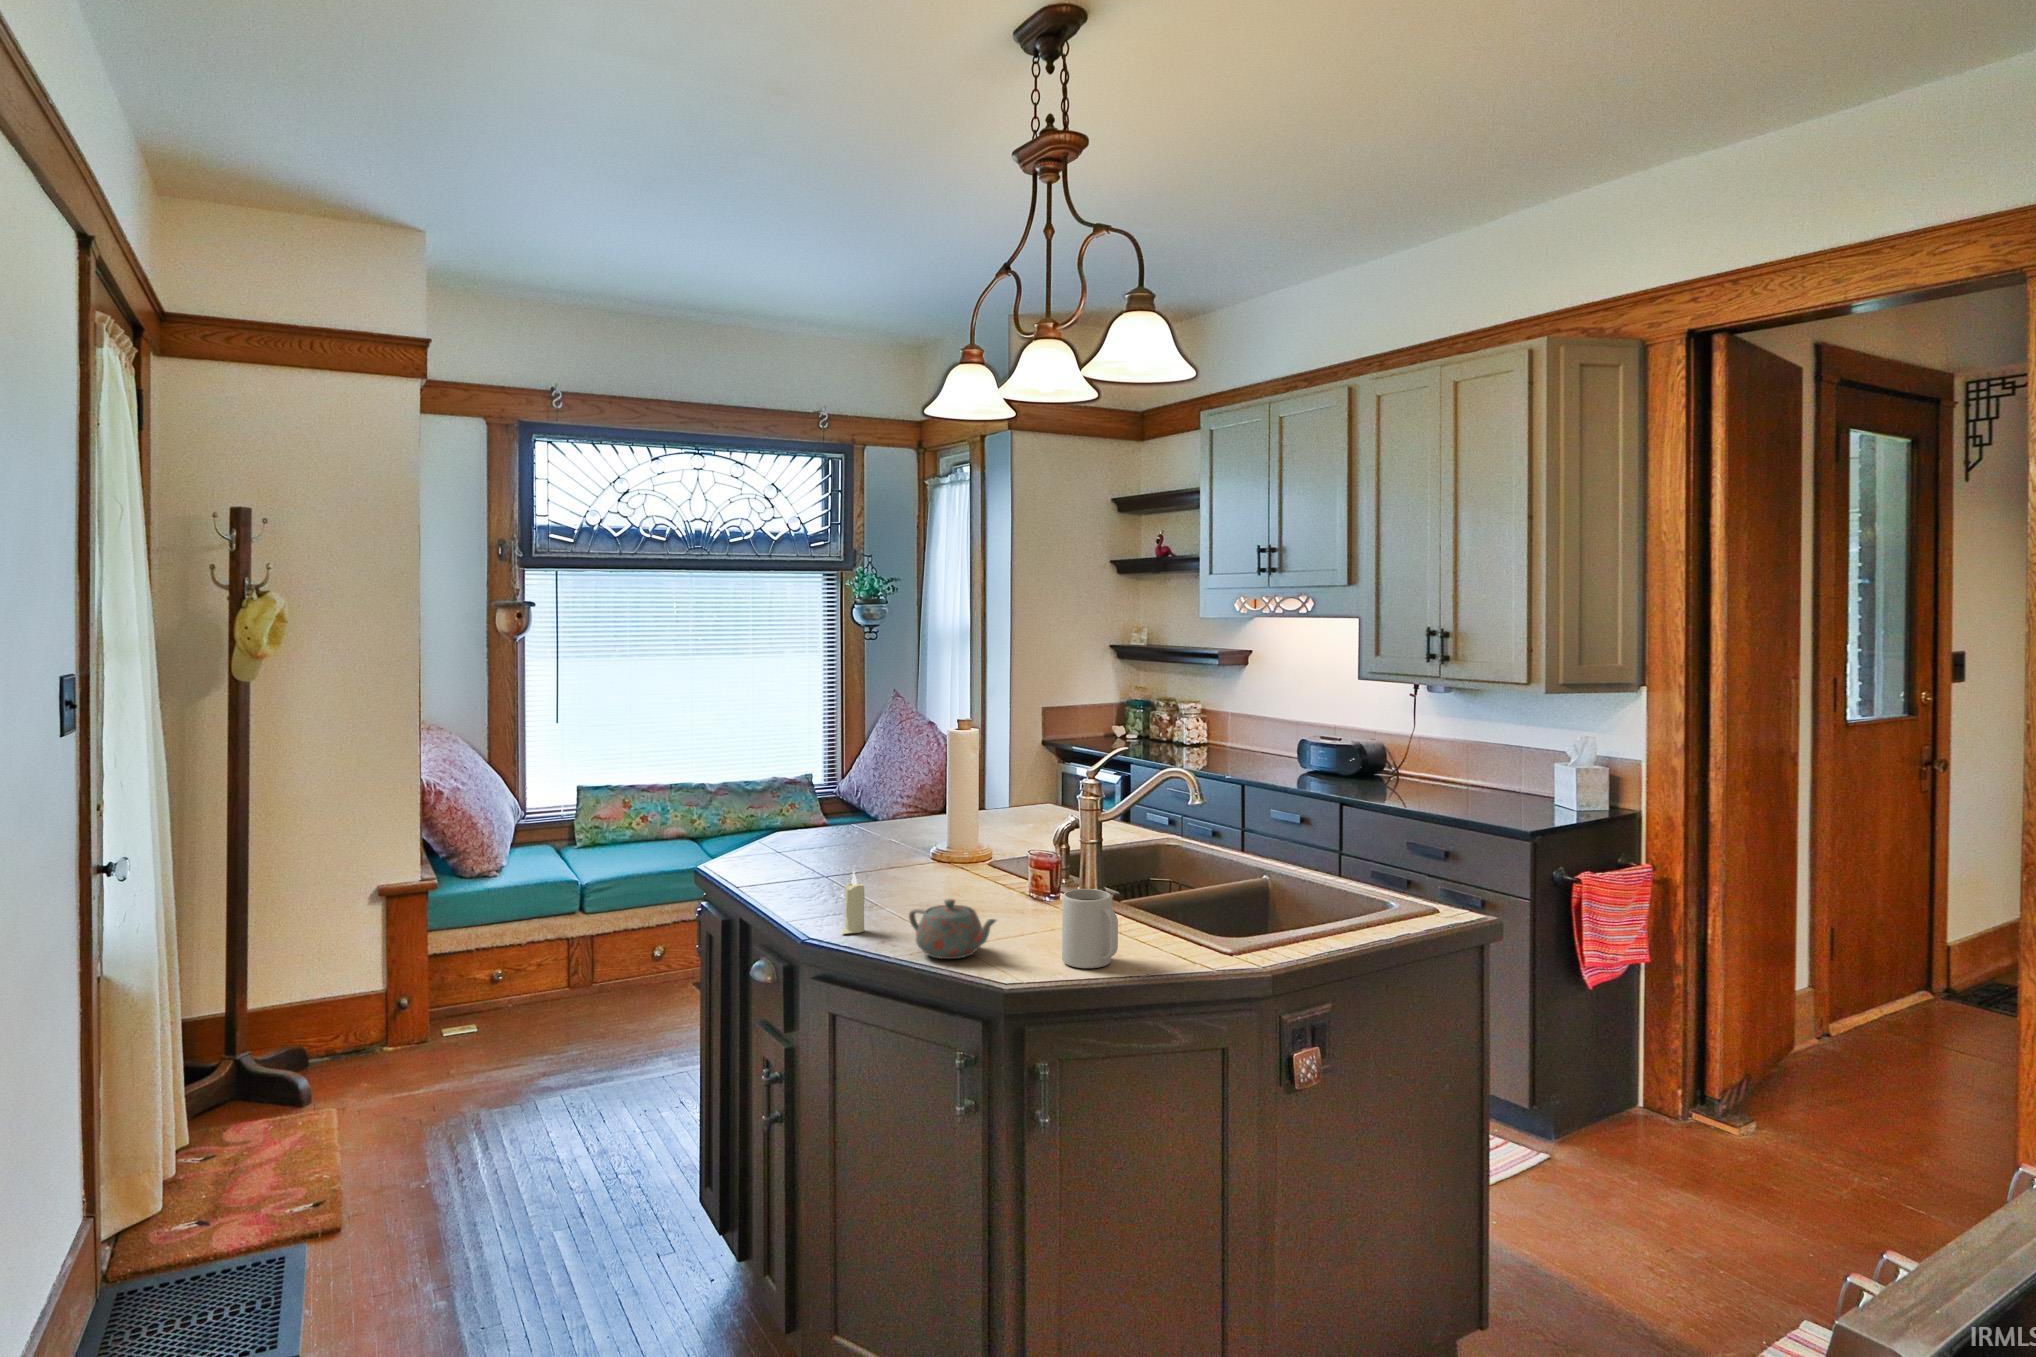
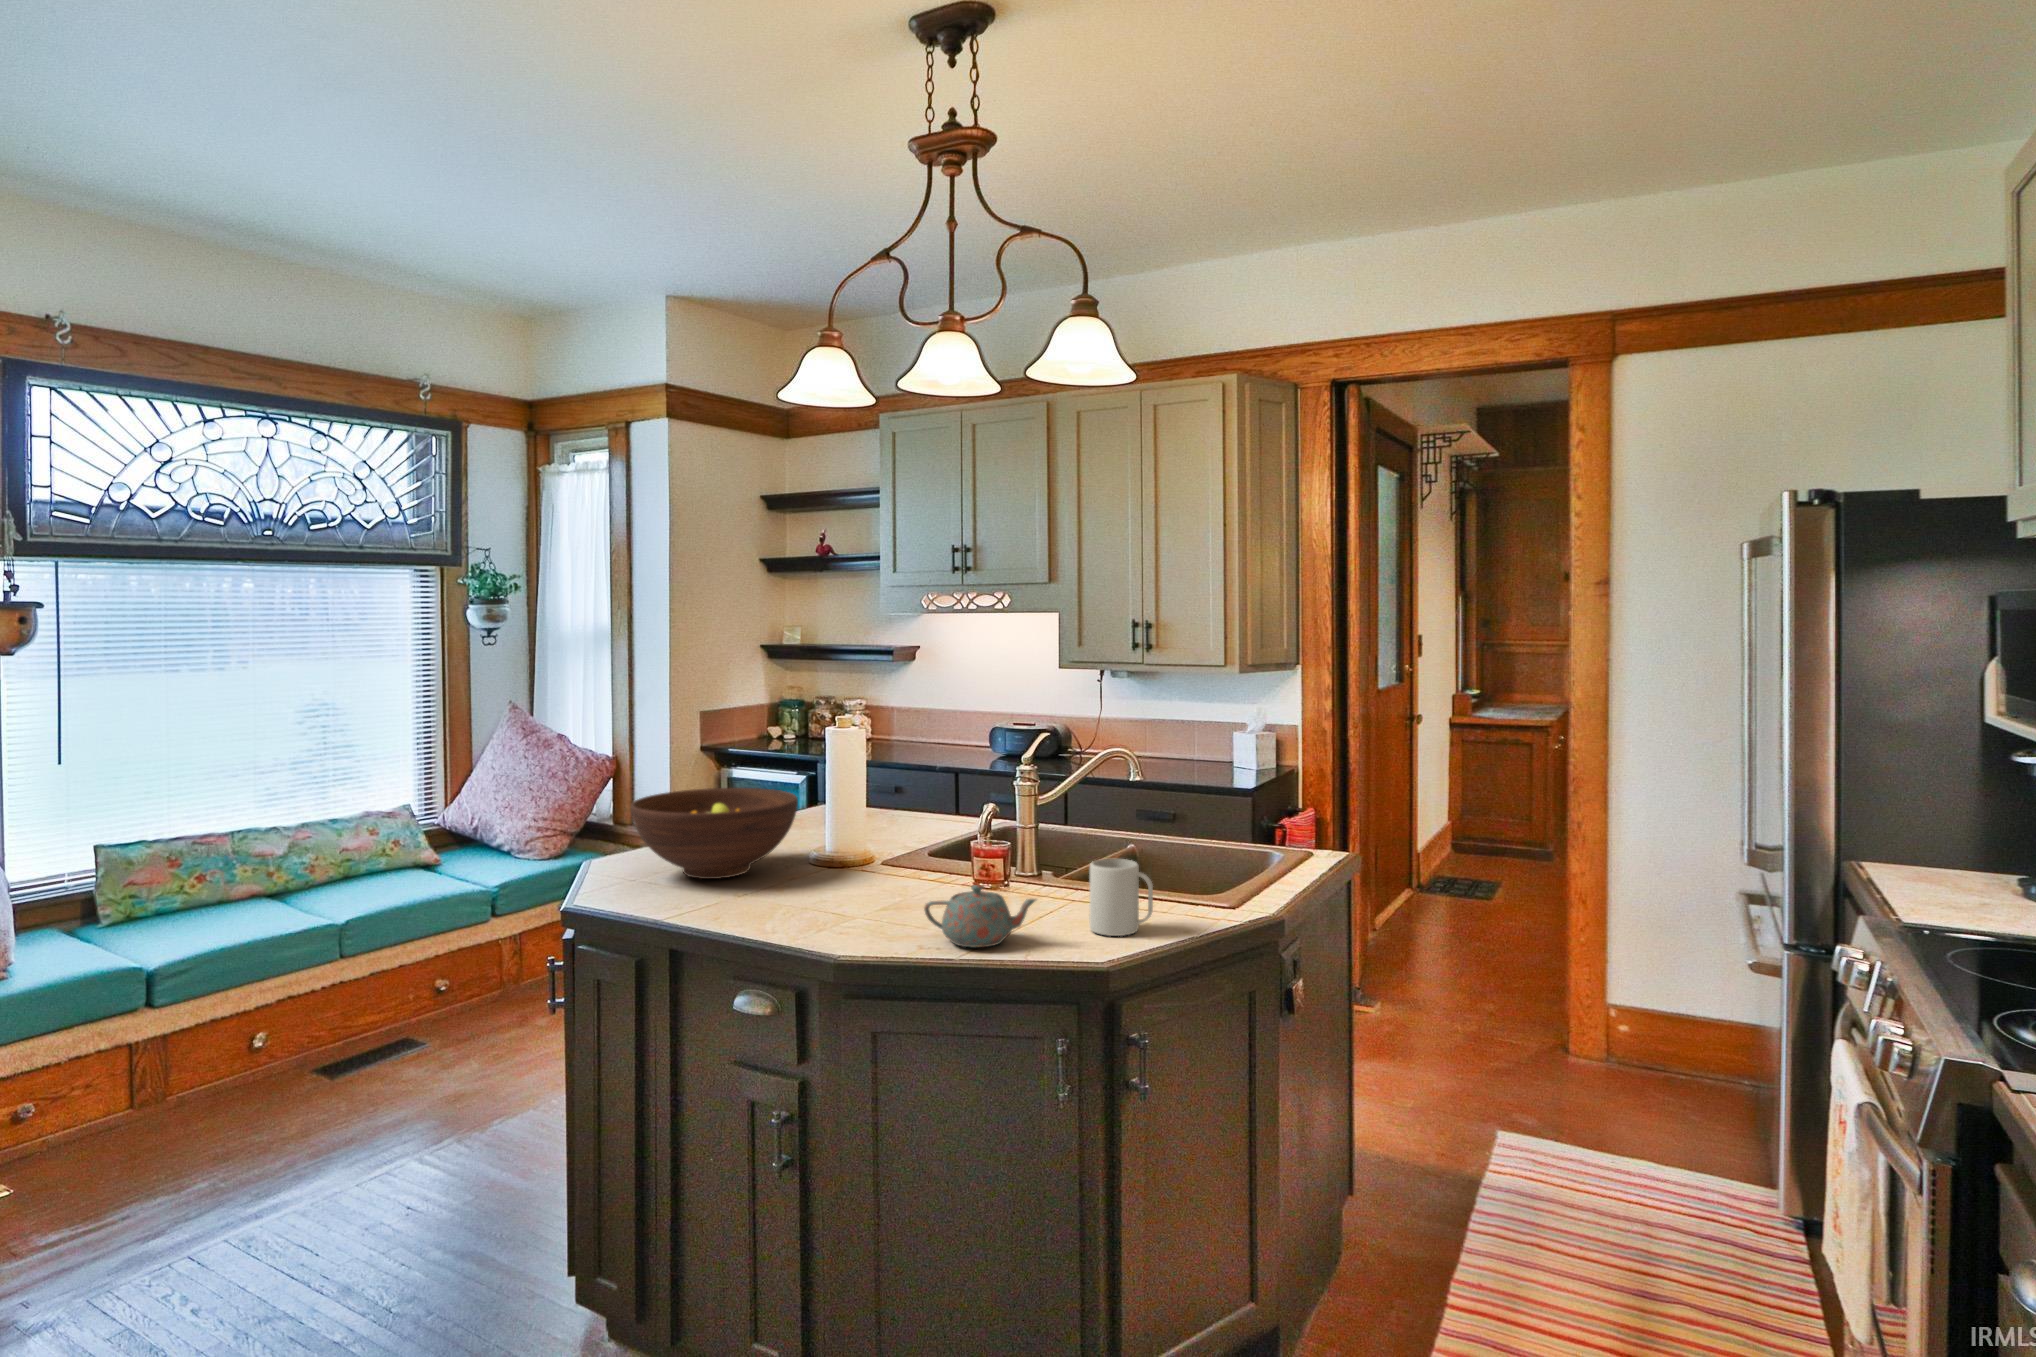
fruit bowl: none [778,784,923,865] -> present [631,788,798,879]
candle: present [842,871,865,934] -> none [831,870,855,940]

